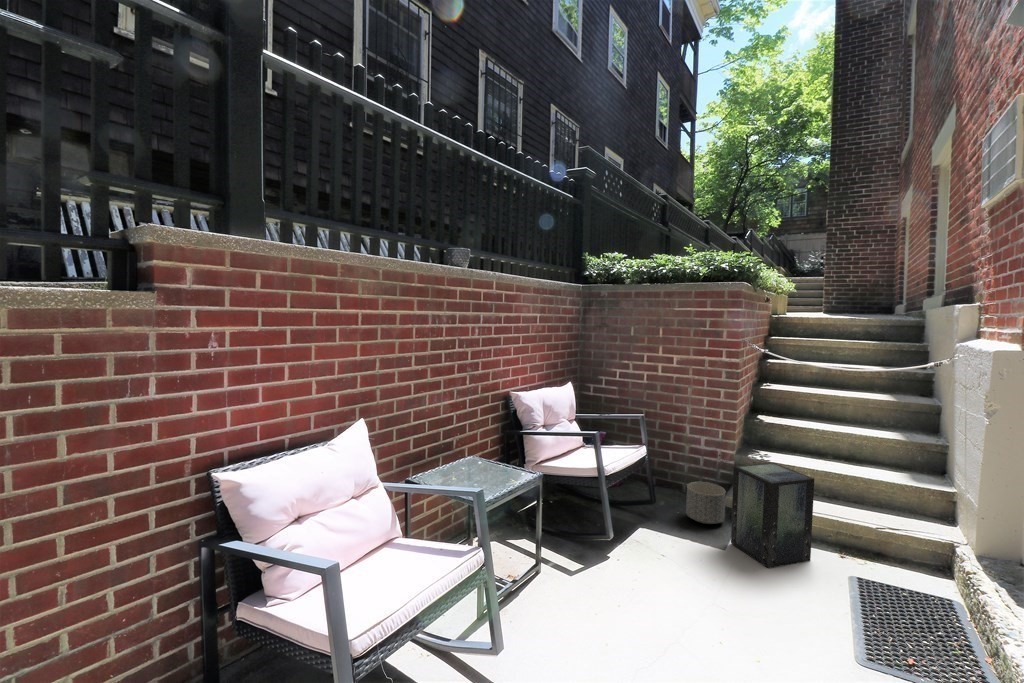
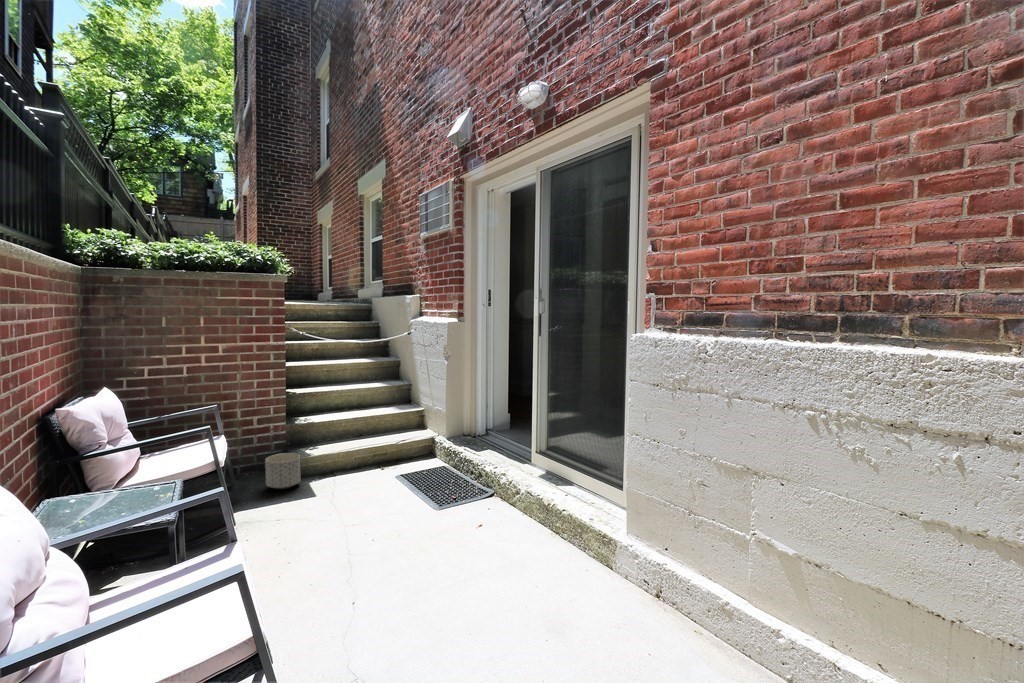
storage box: present [731,463,814,568] -> none [318,419,372,493]

